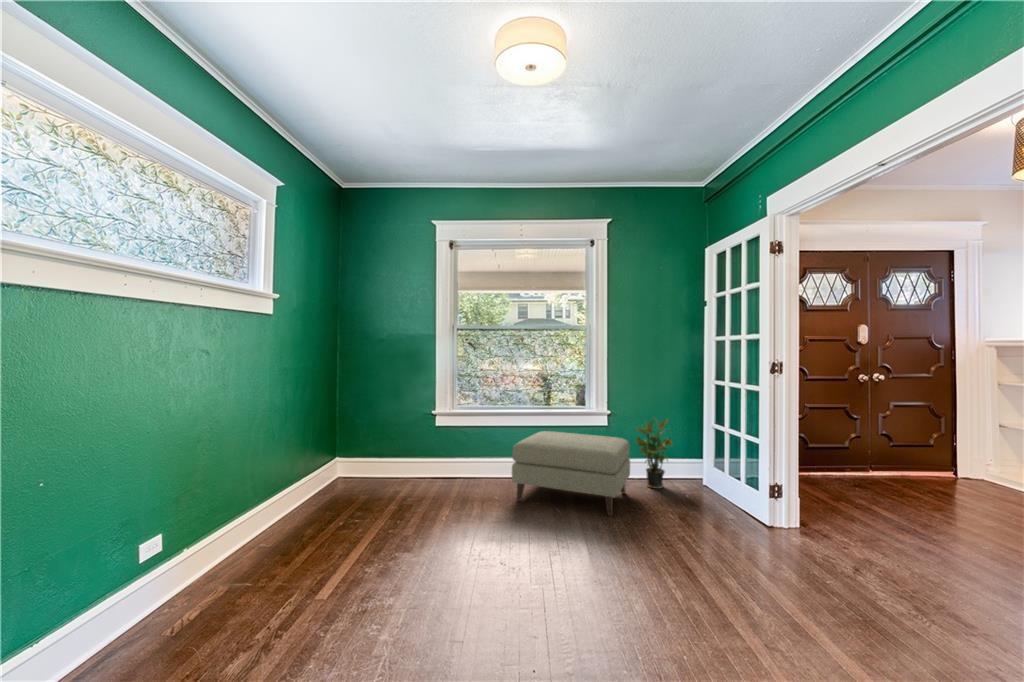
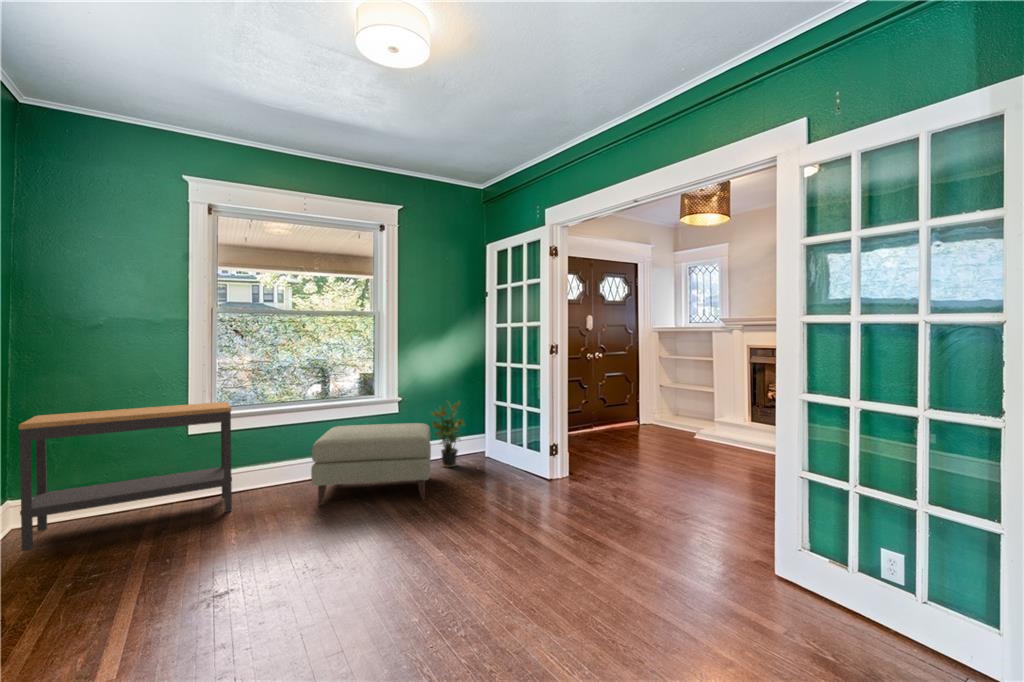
console table: none [334,400,460,492] -> present [19,402,232,551]

